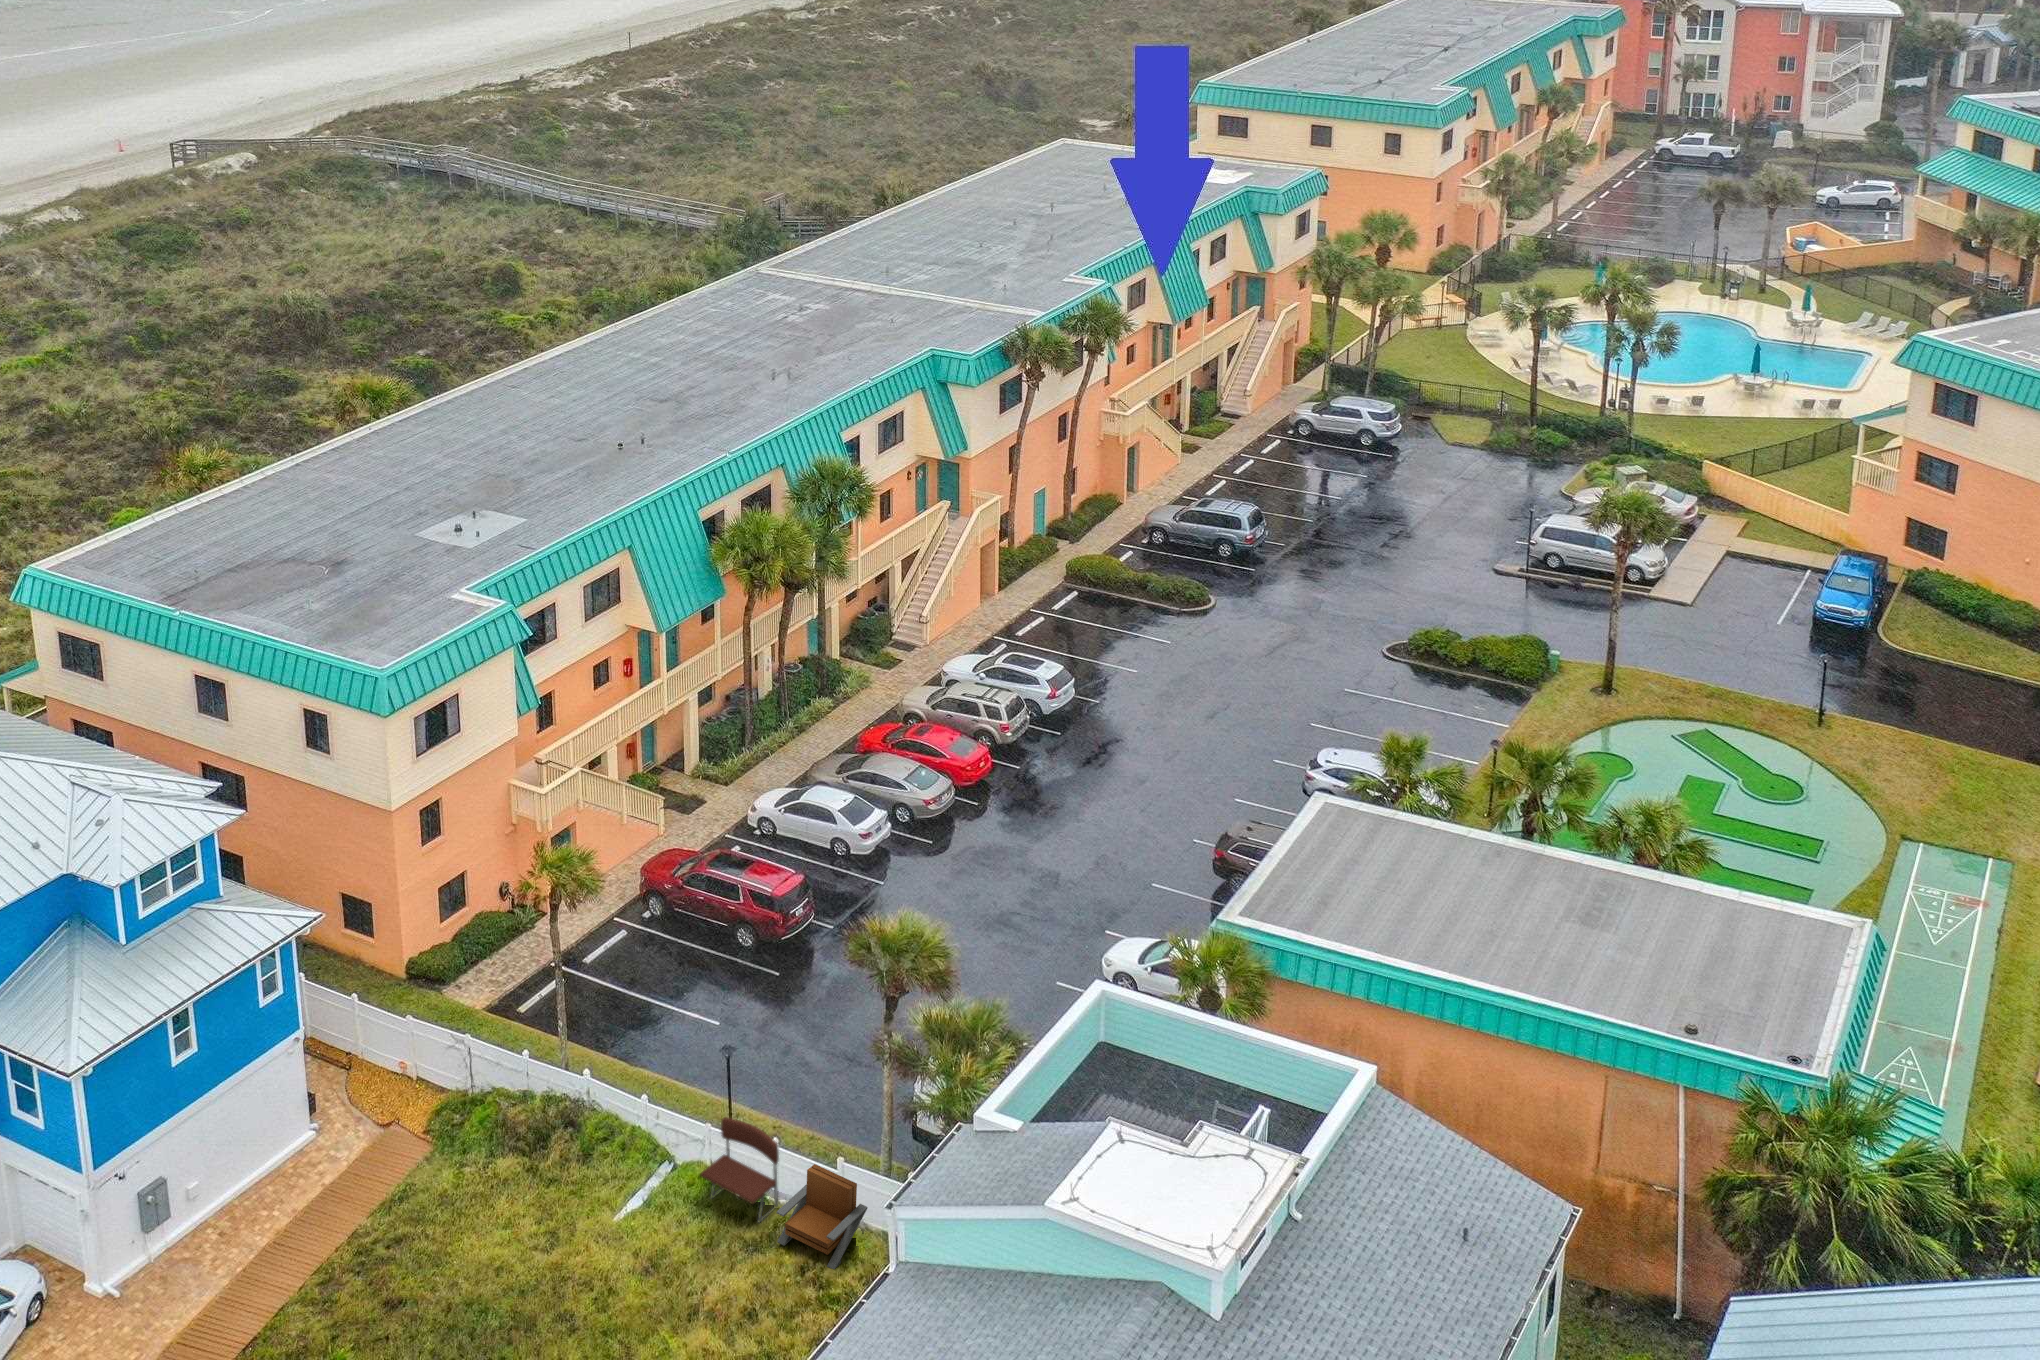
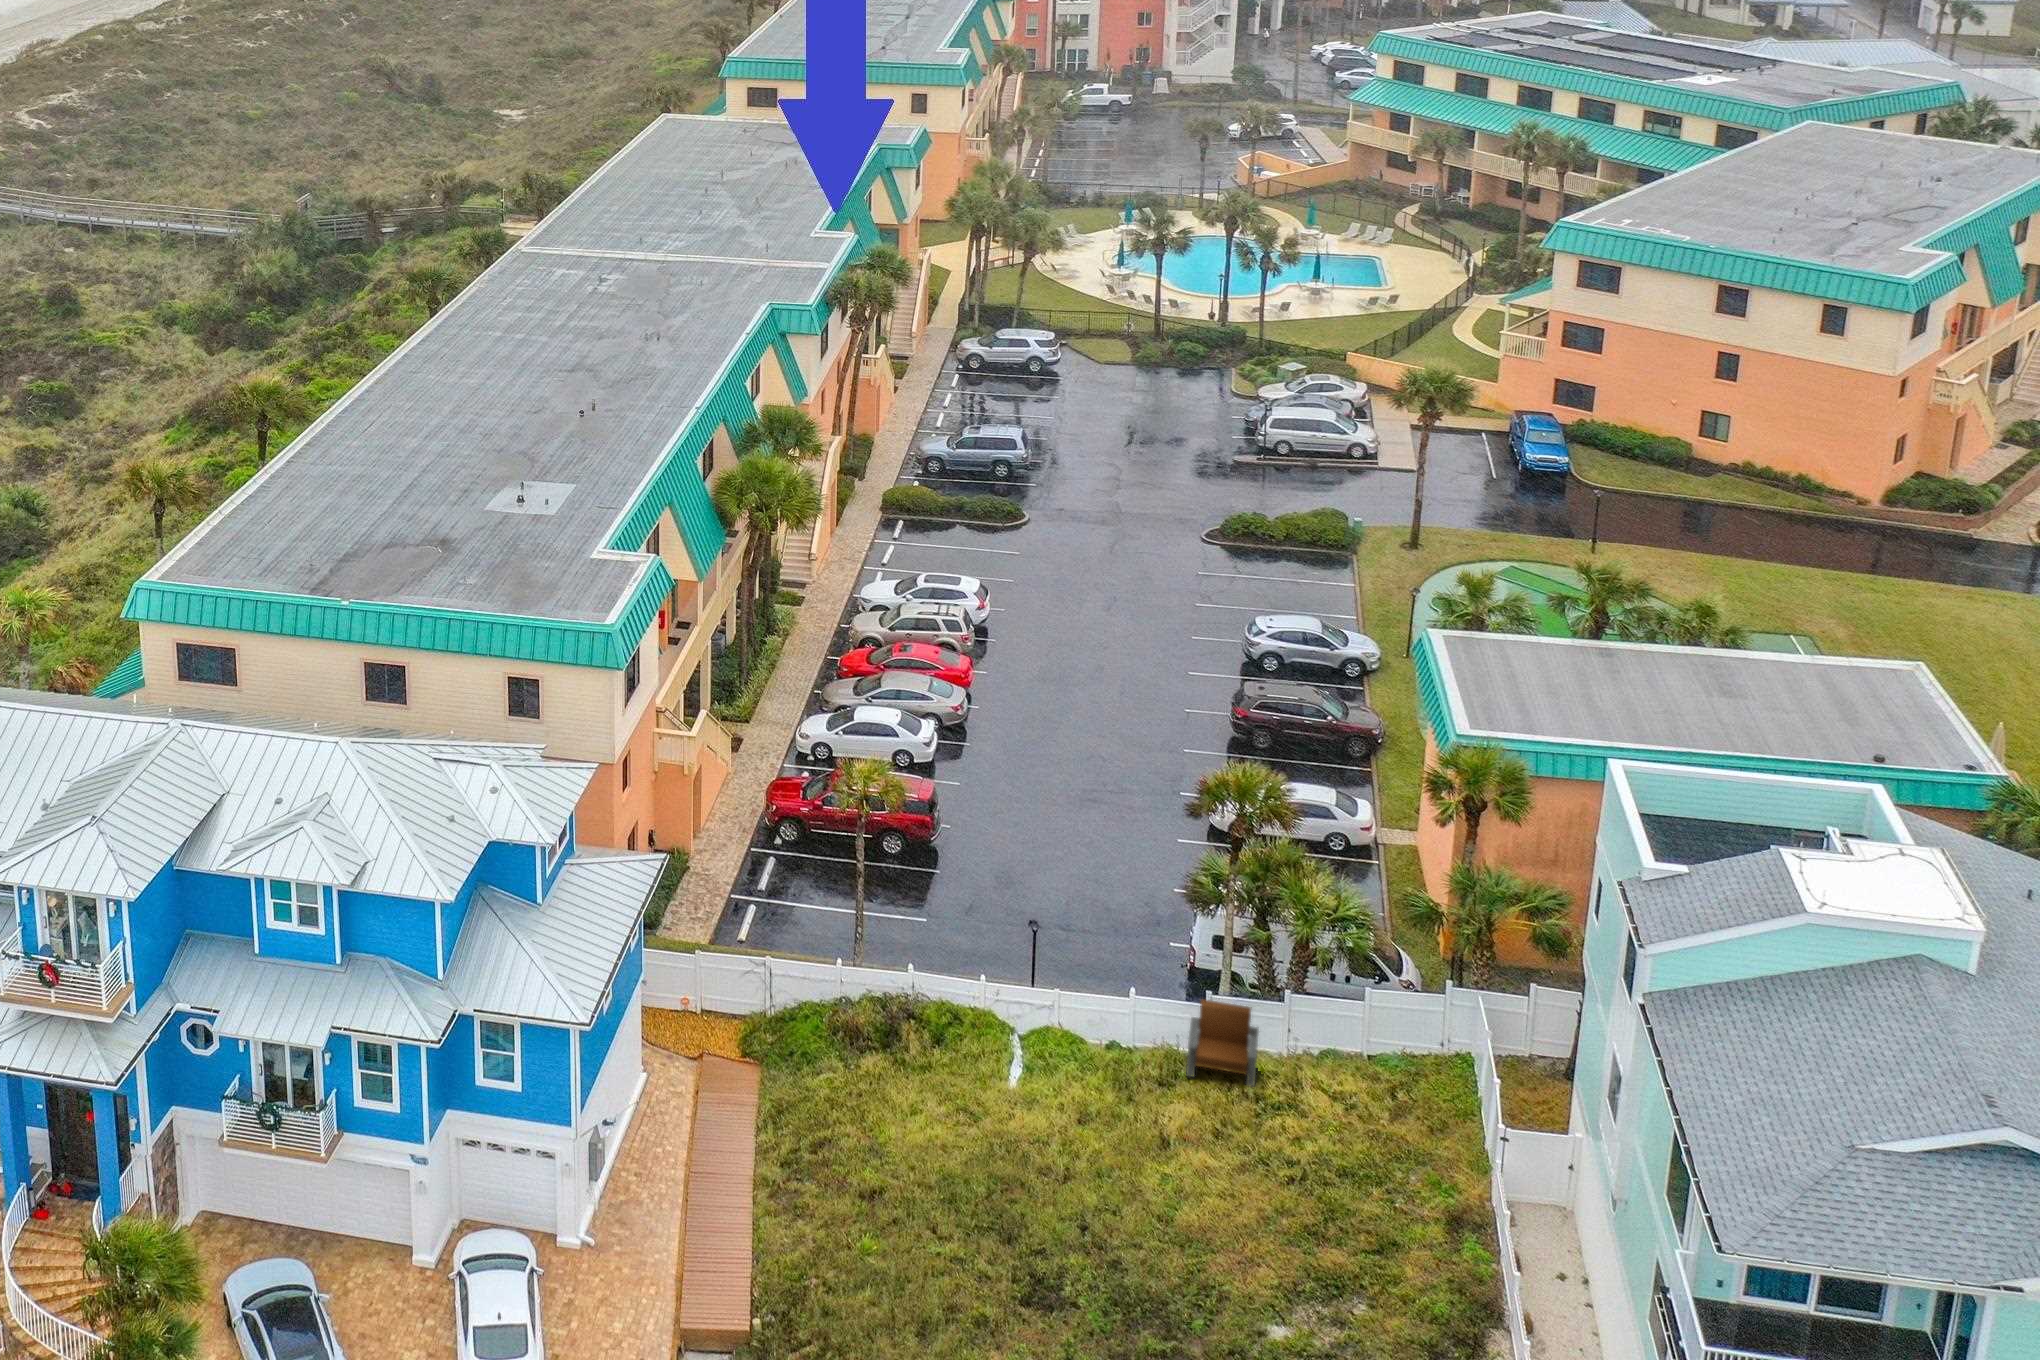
bench: present [700,1117,779,1222] -> none [1086,975,1160,1066]

